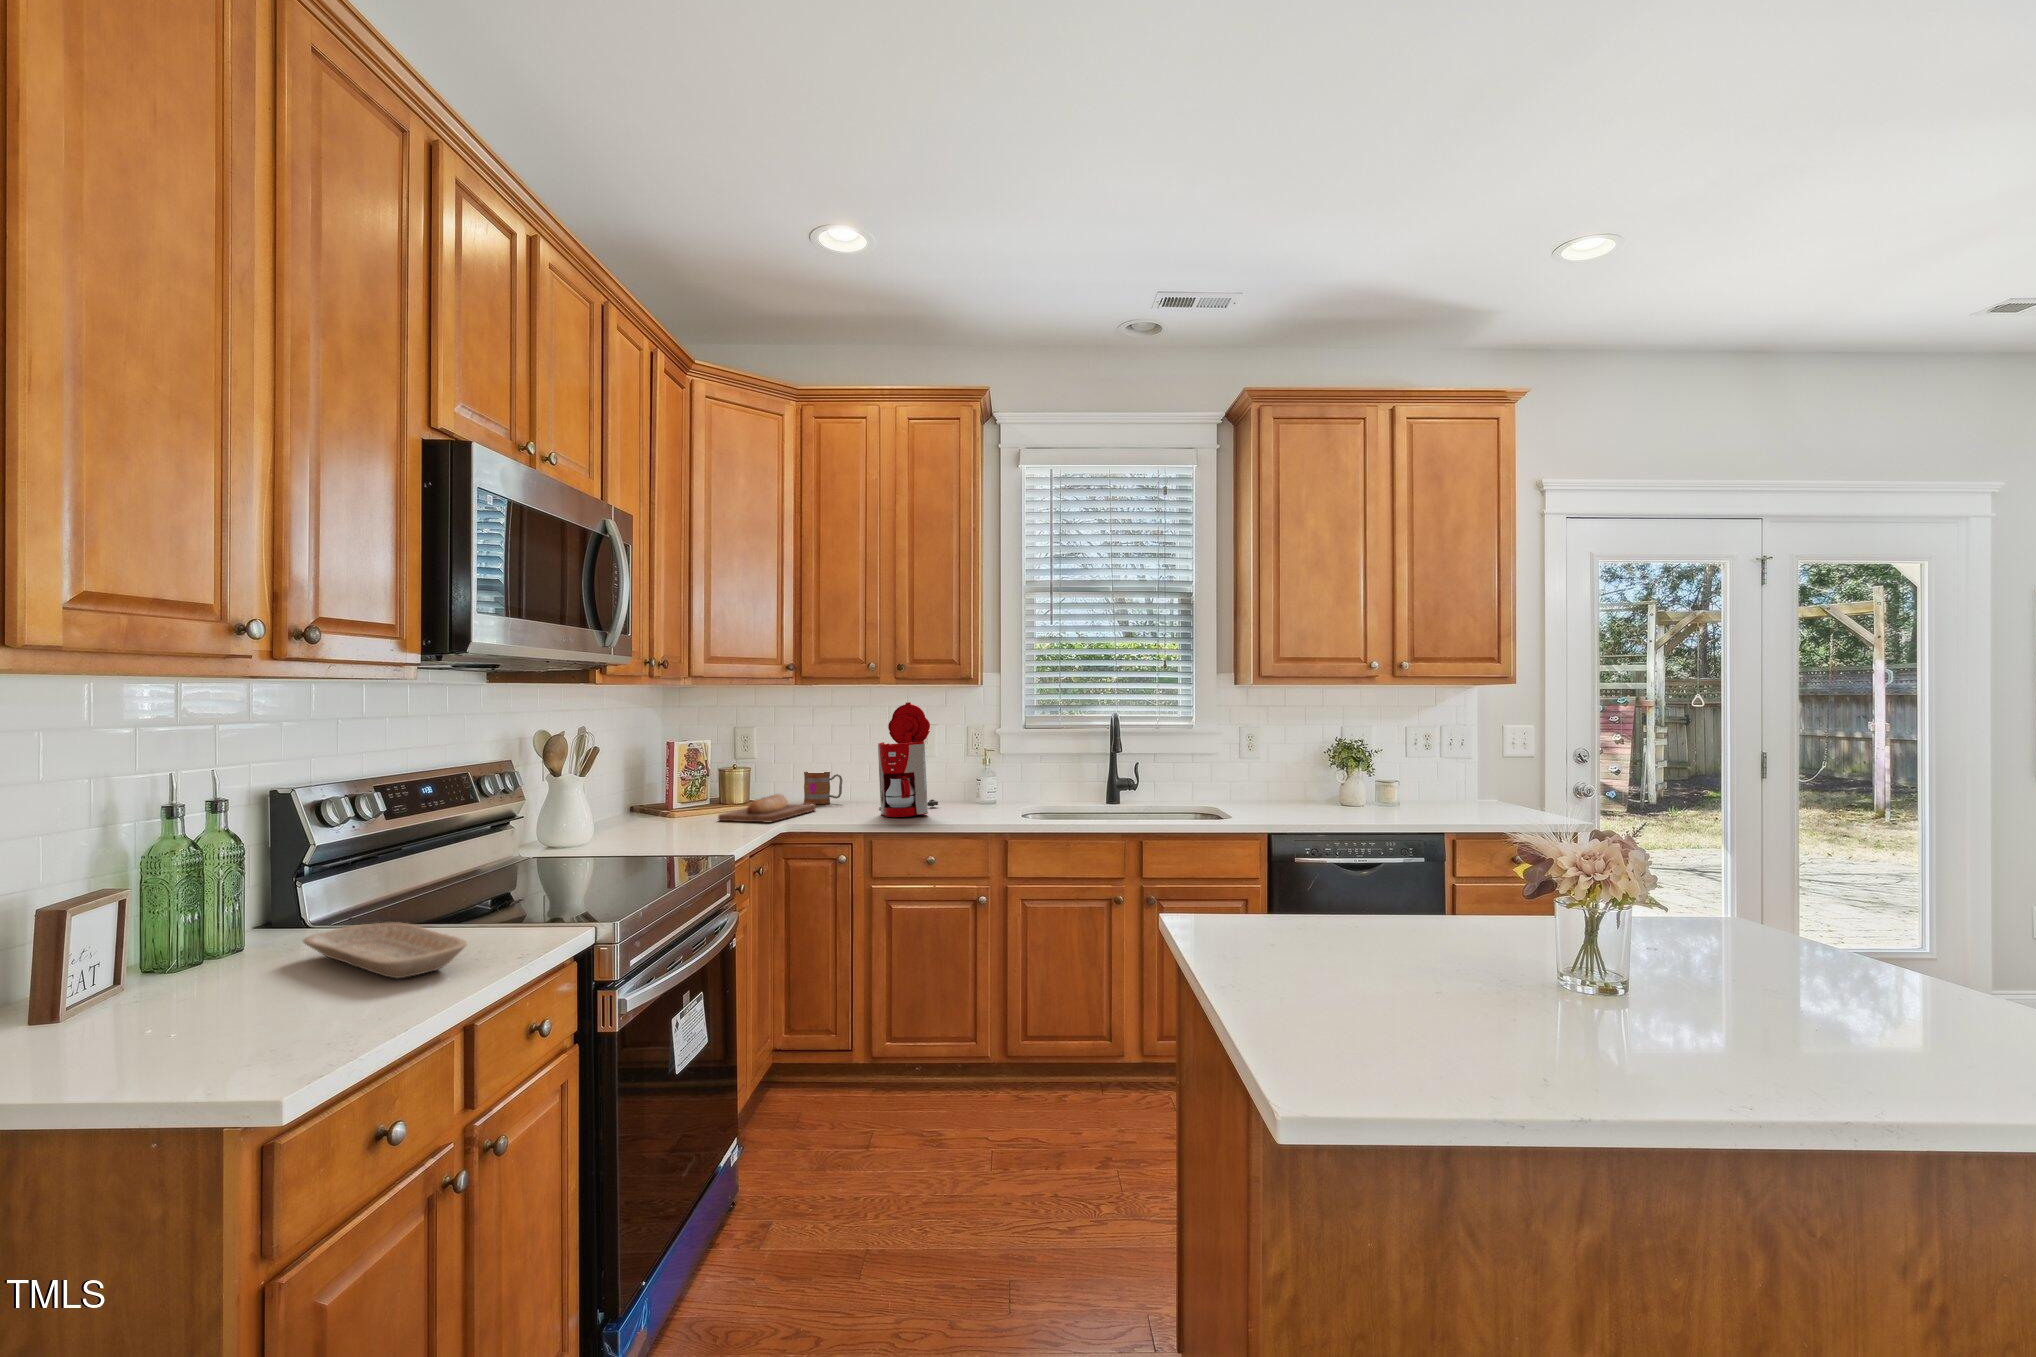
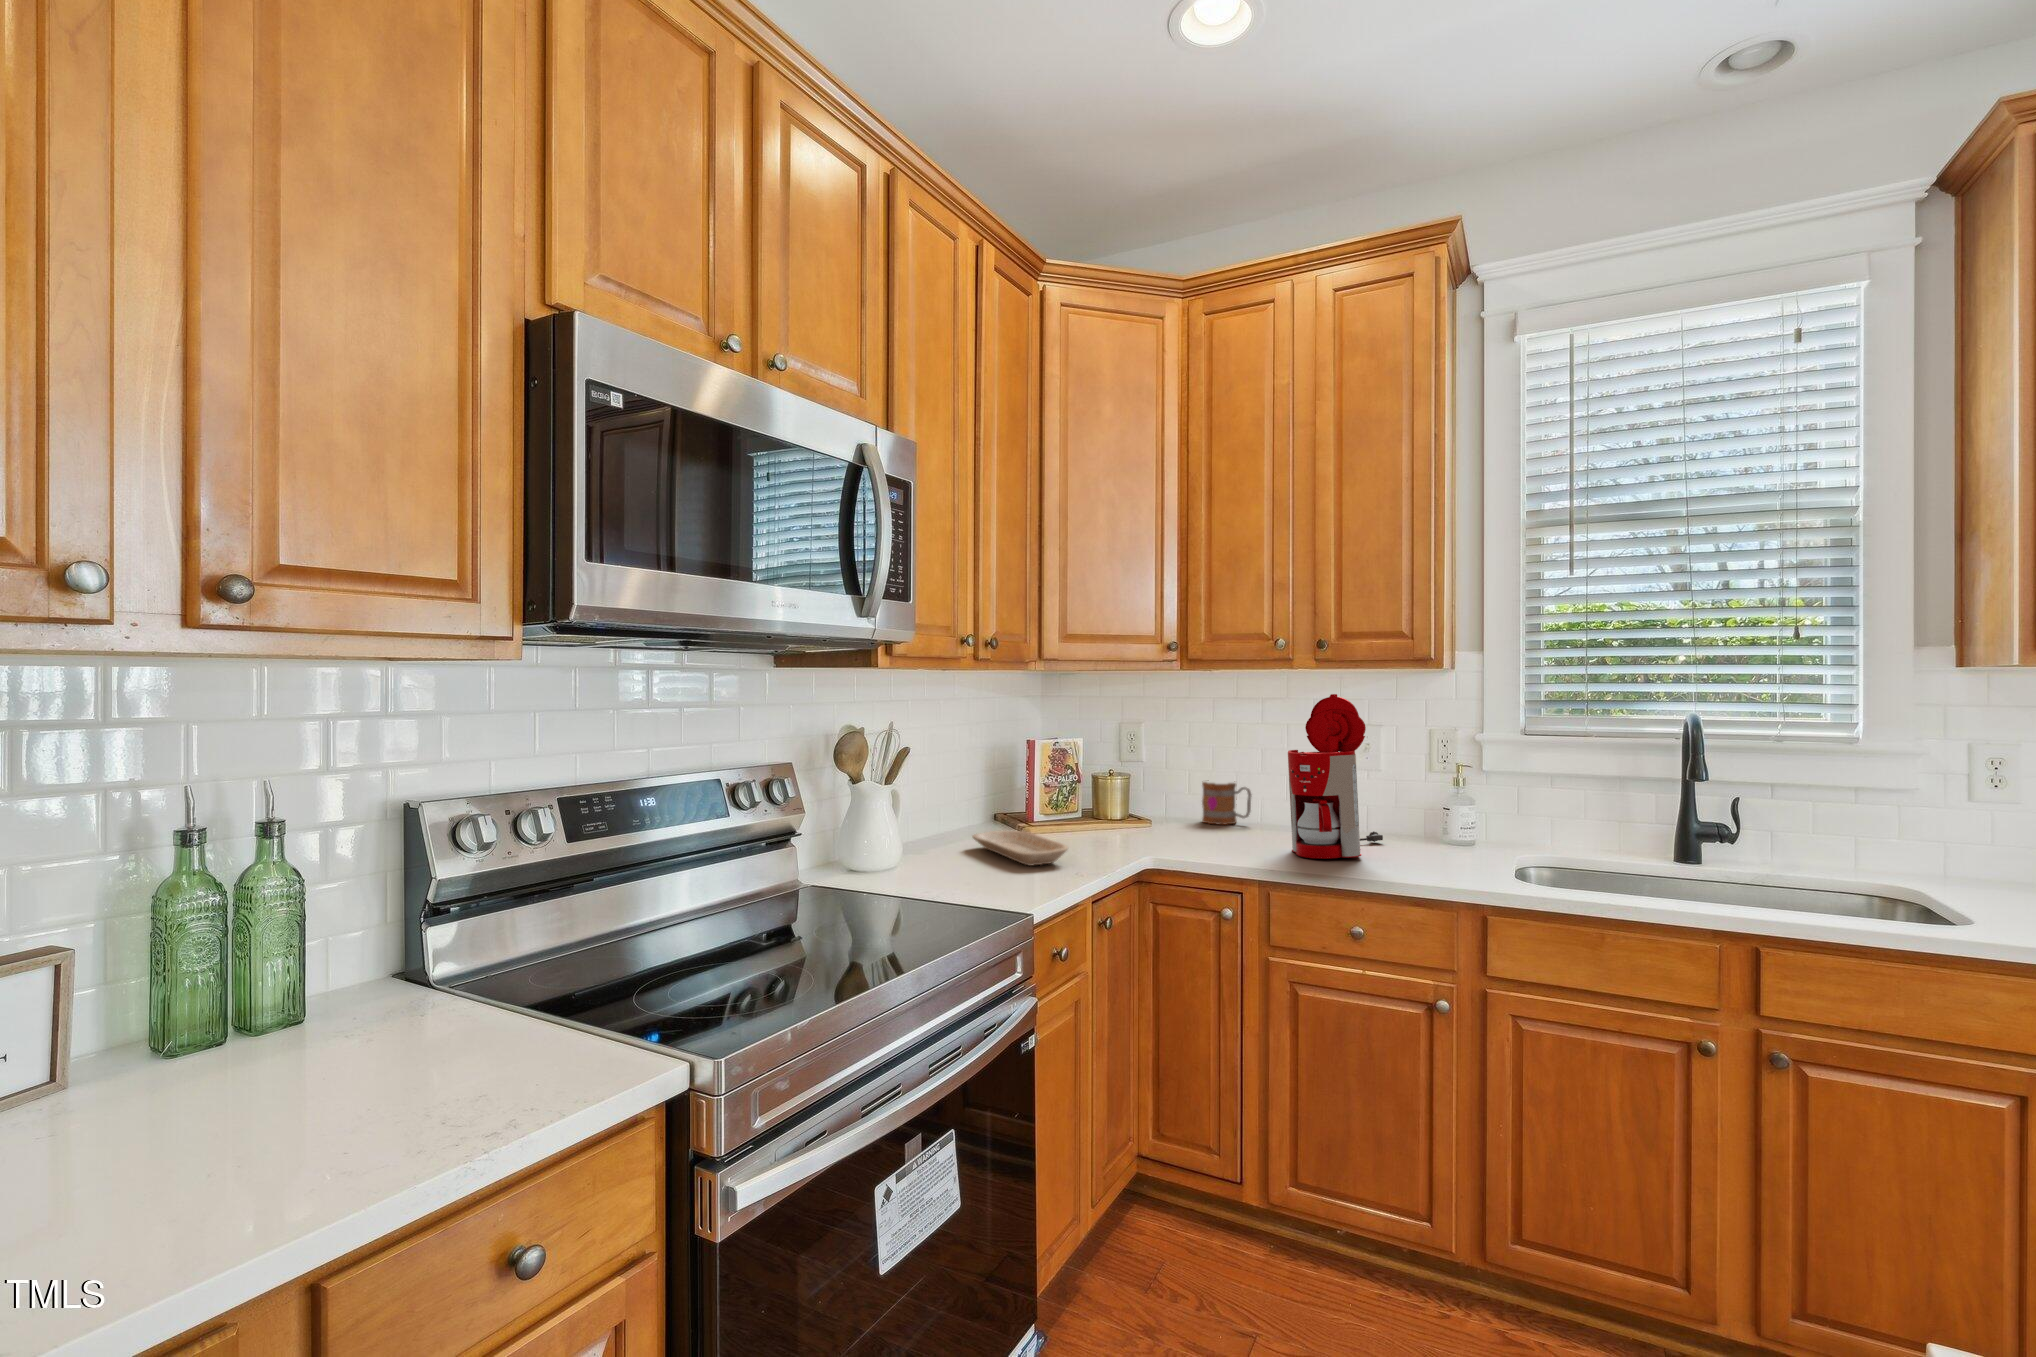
bread loaf: present [718,794,816,823] -> none [1077,811,1209,852]
tray: present [303,922,467,978] -> present [972,831,1068,865]

